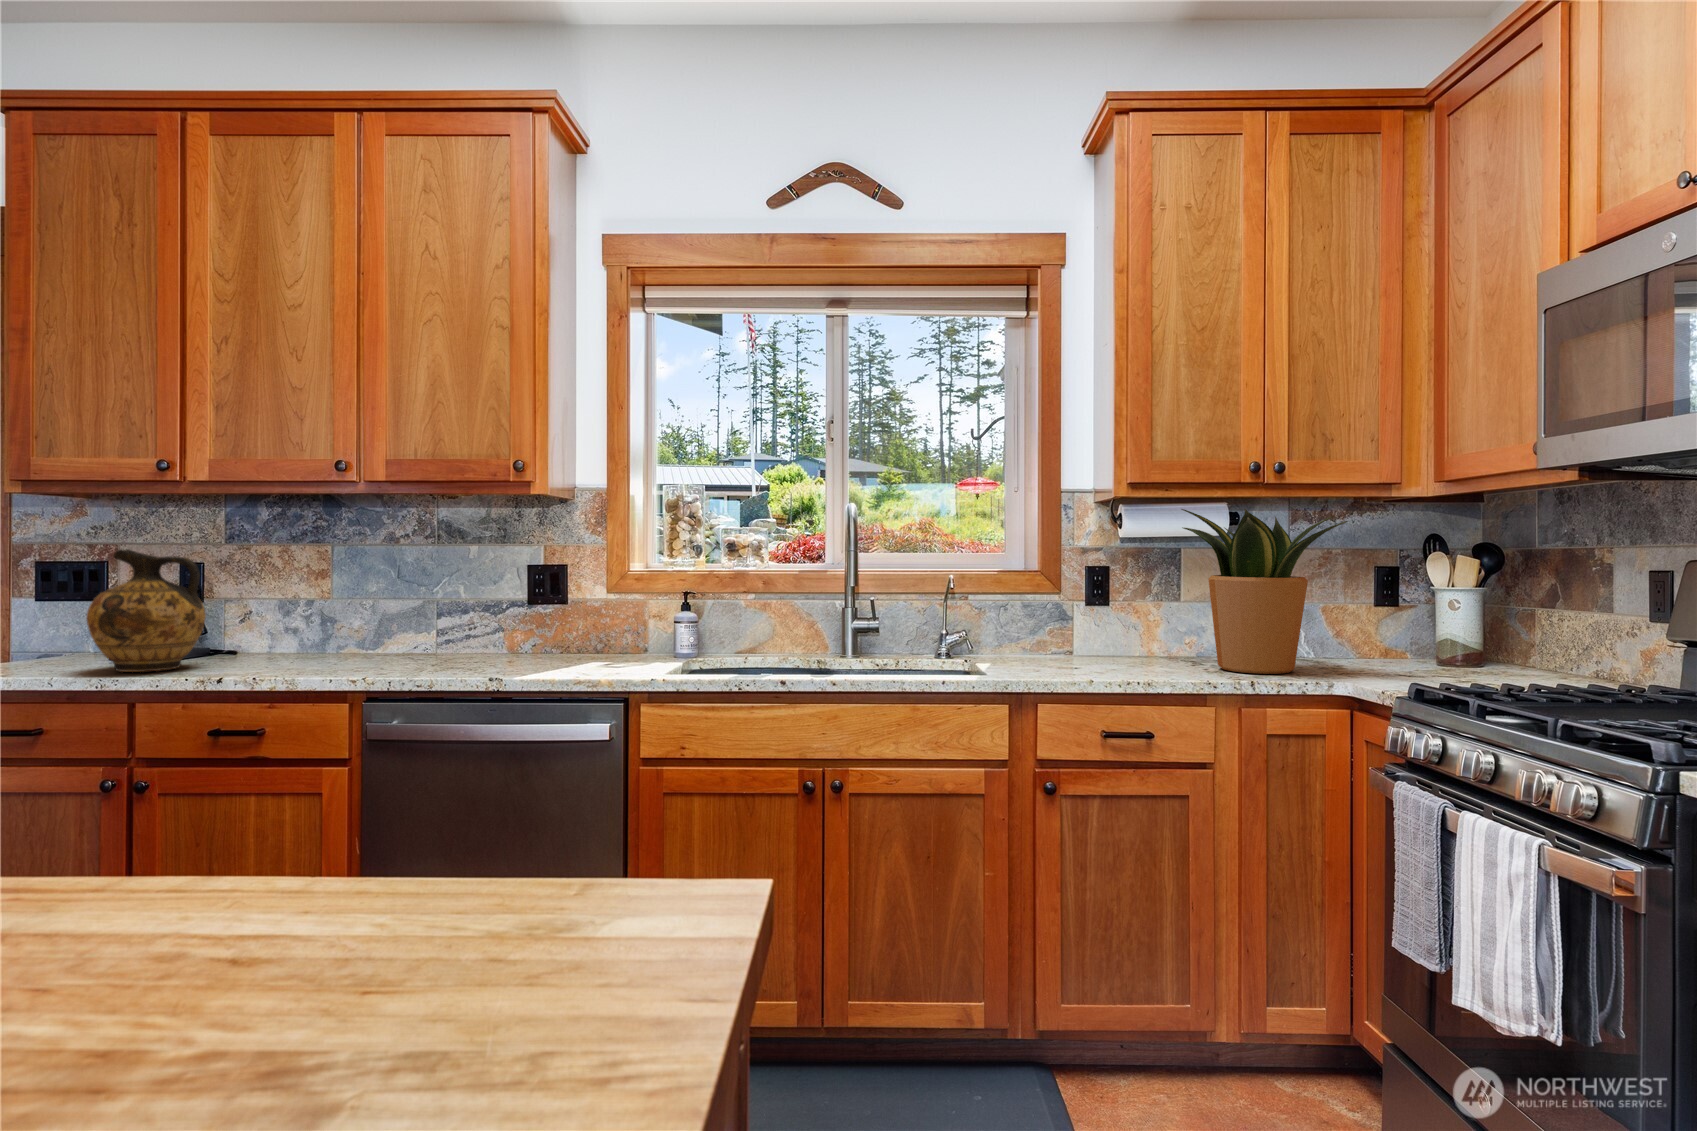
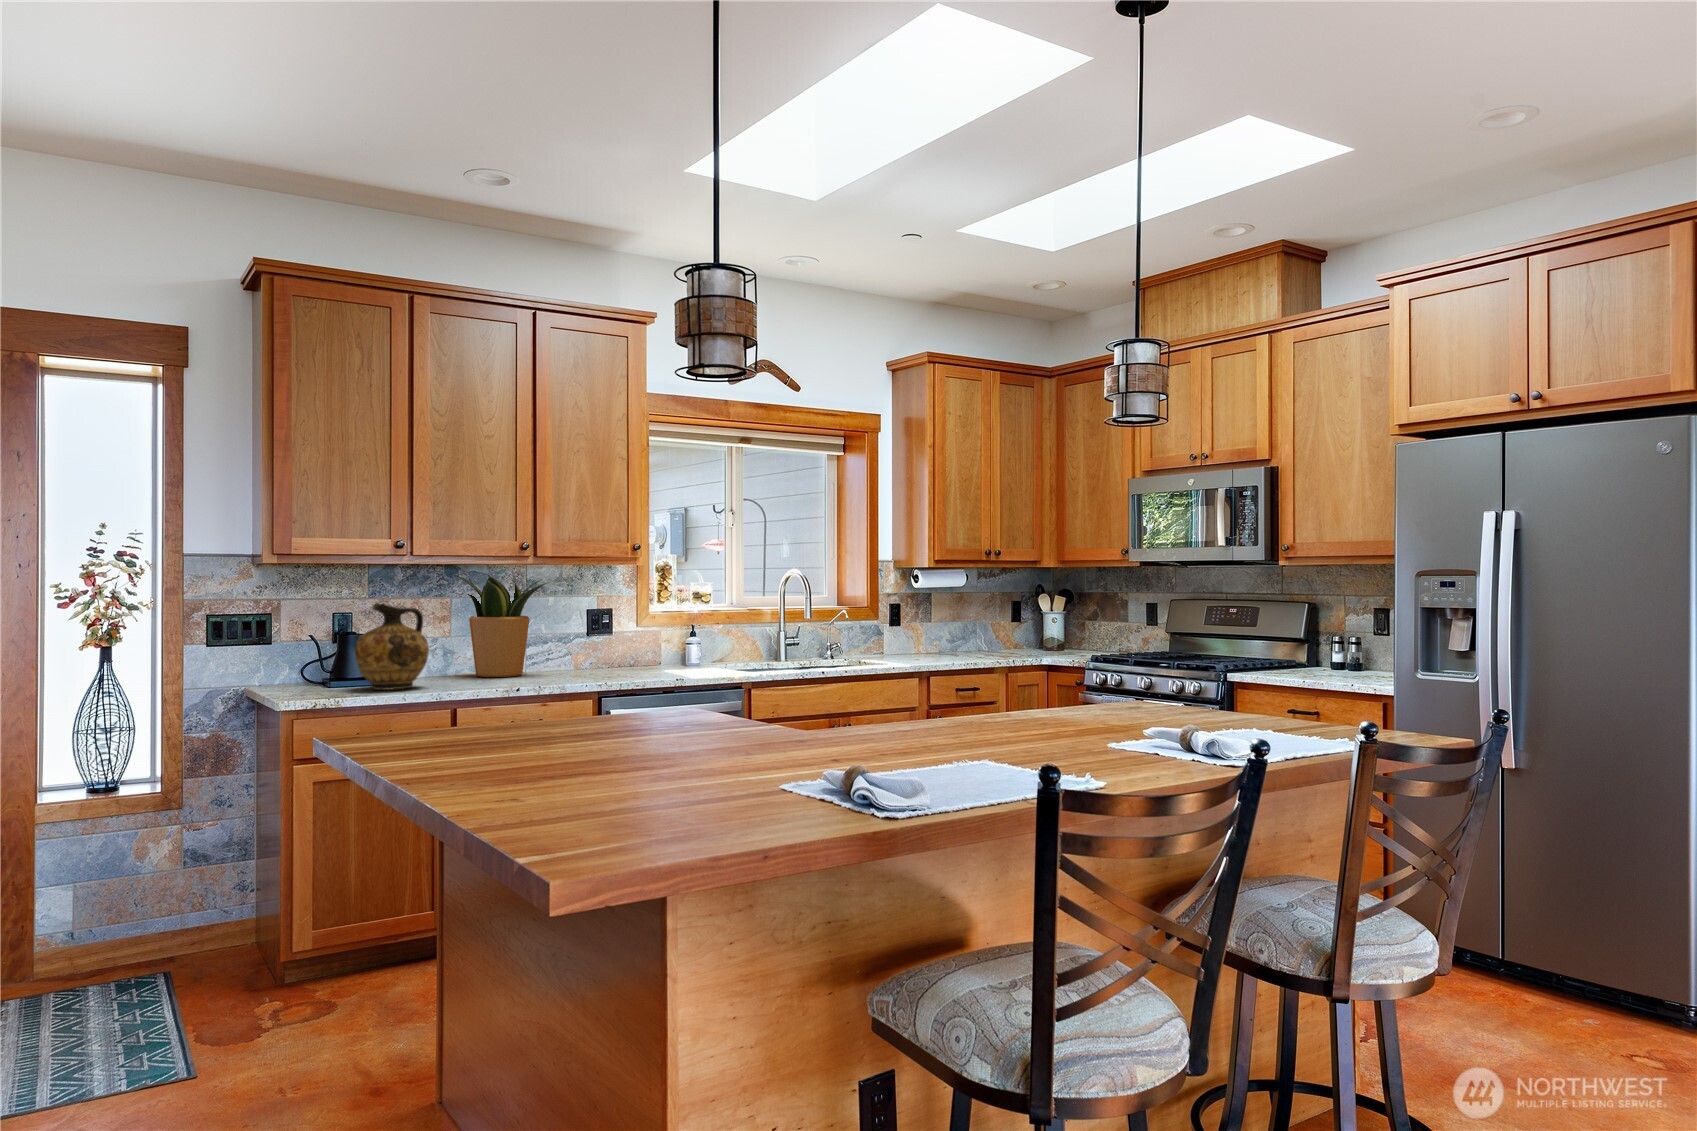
potted plant: present [1181,509,1347,674] -> present [452,574,548,677]

